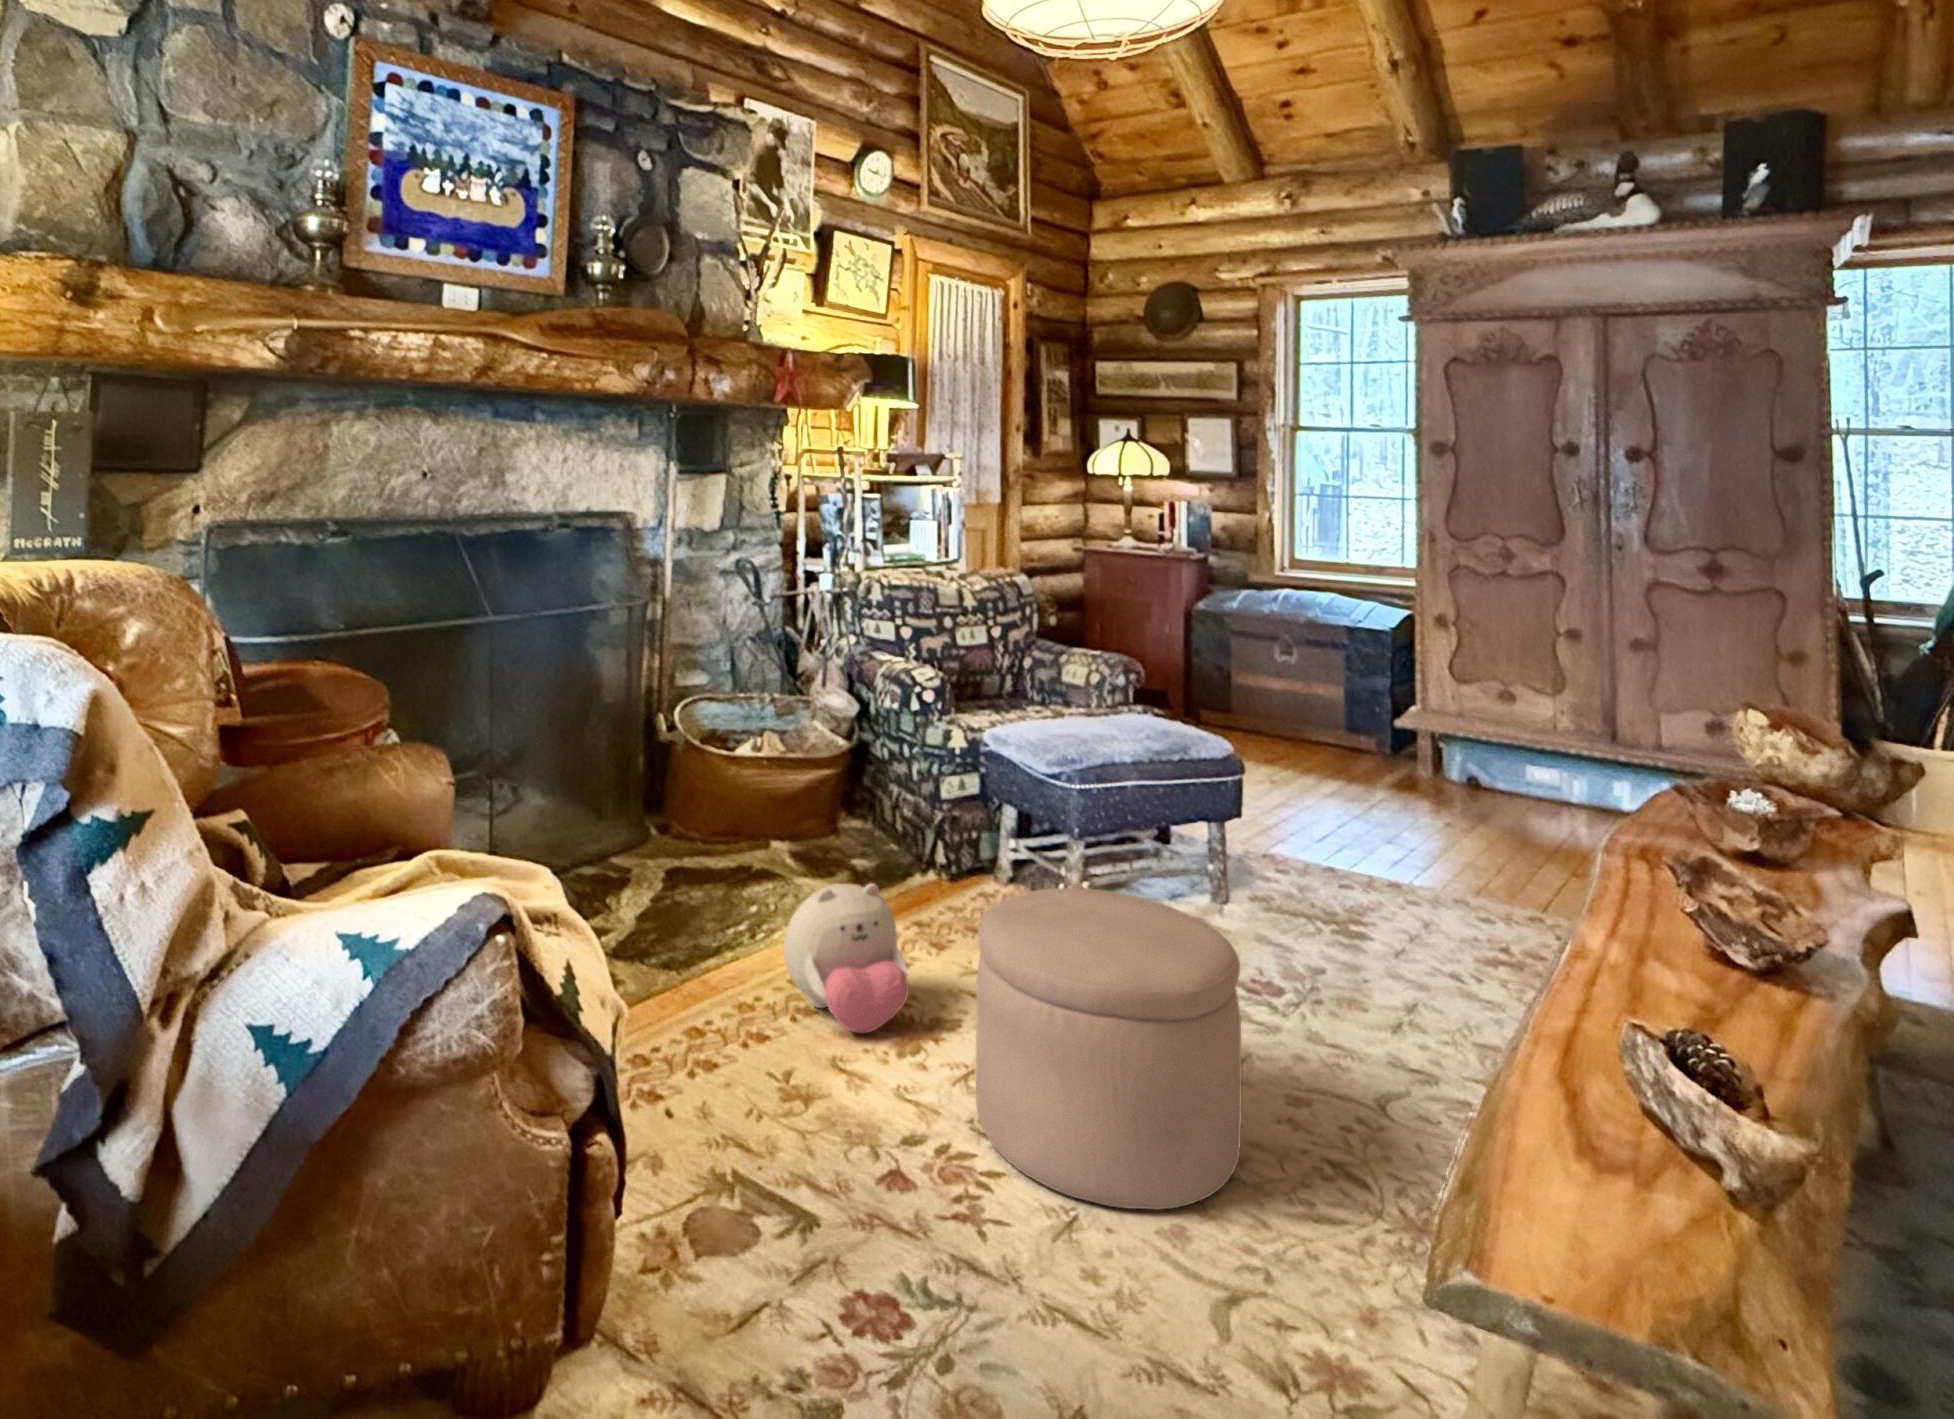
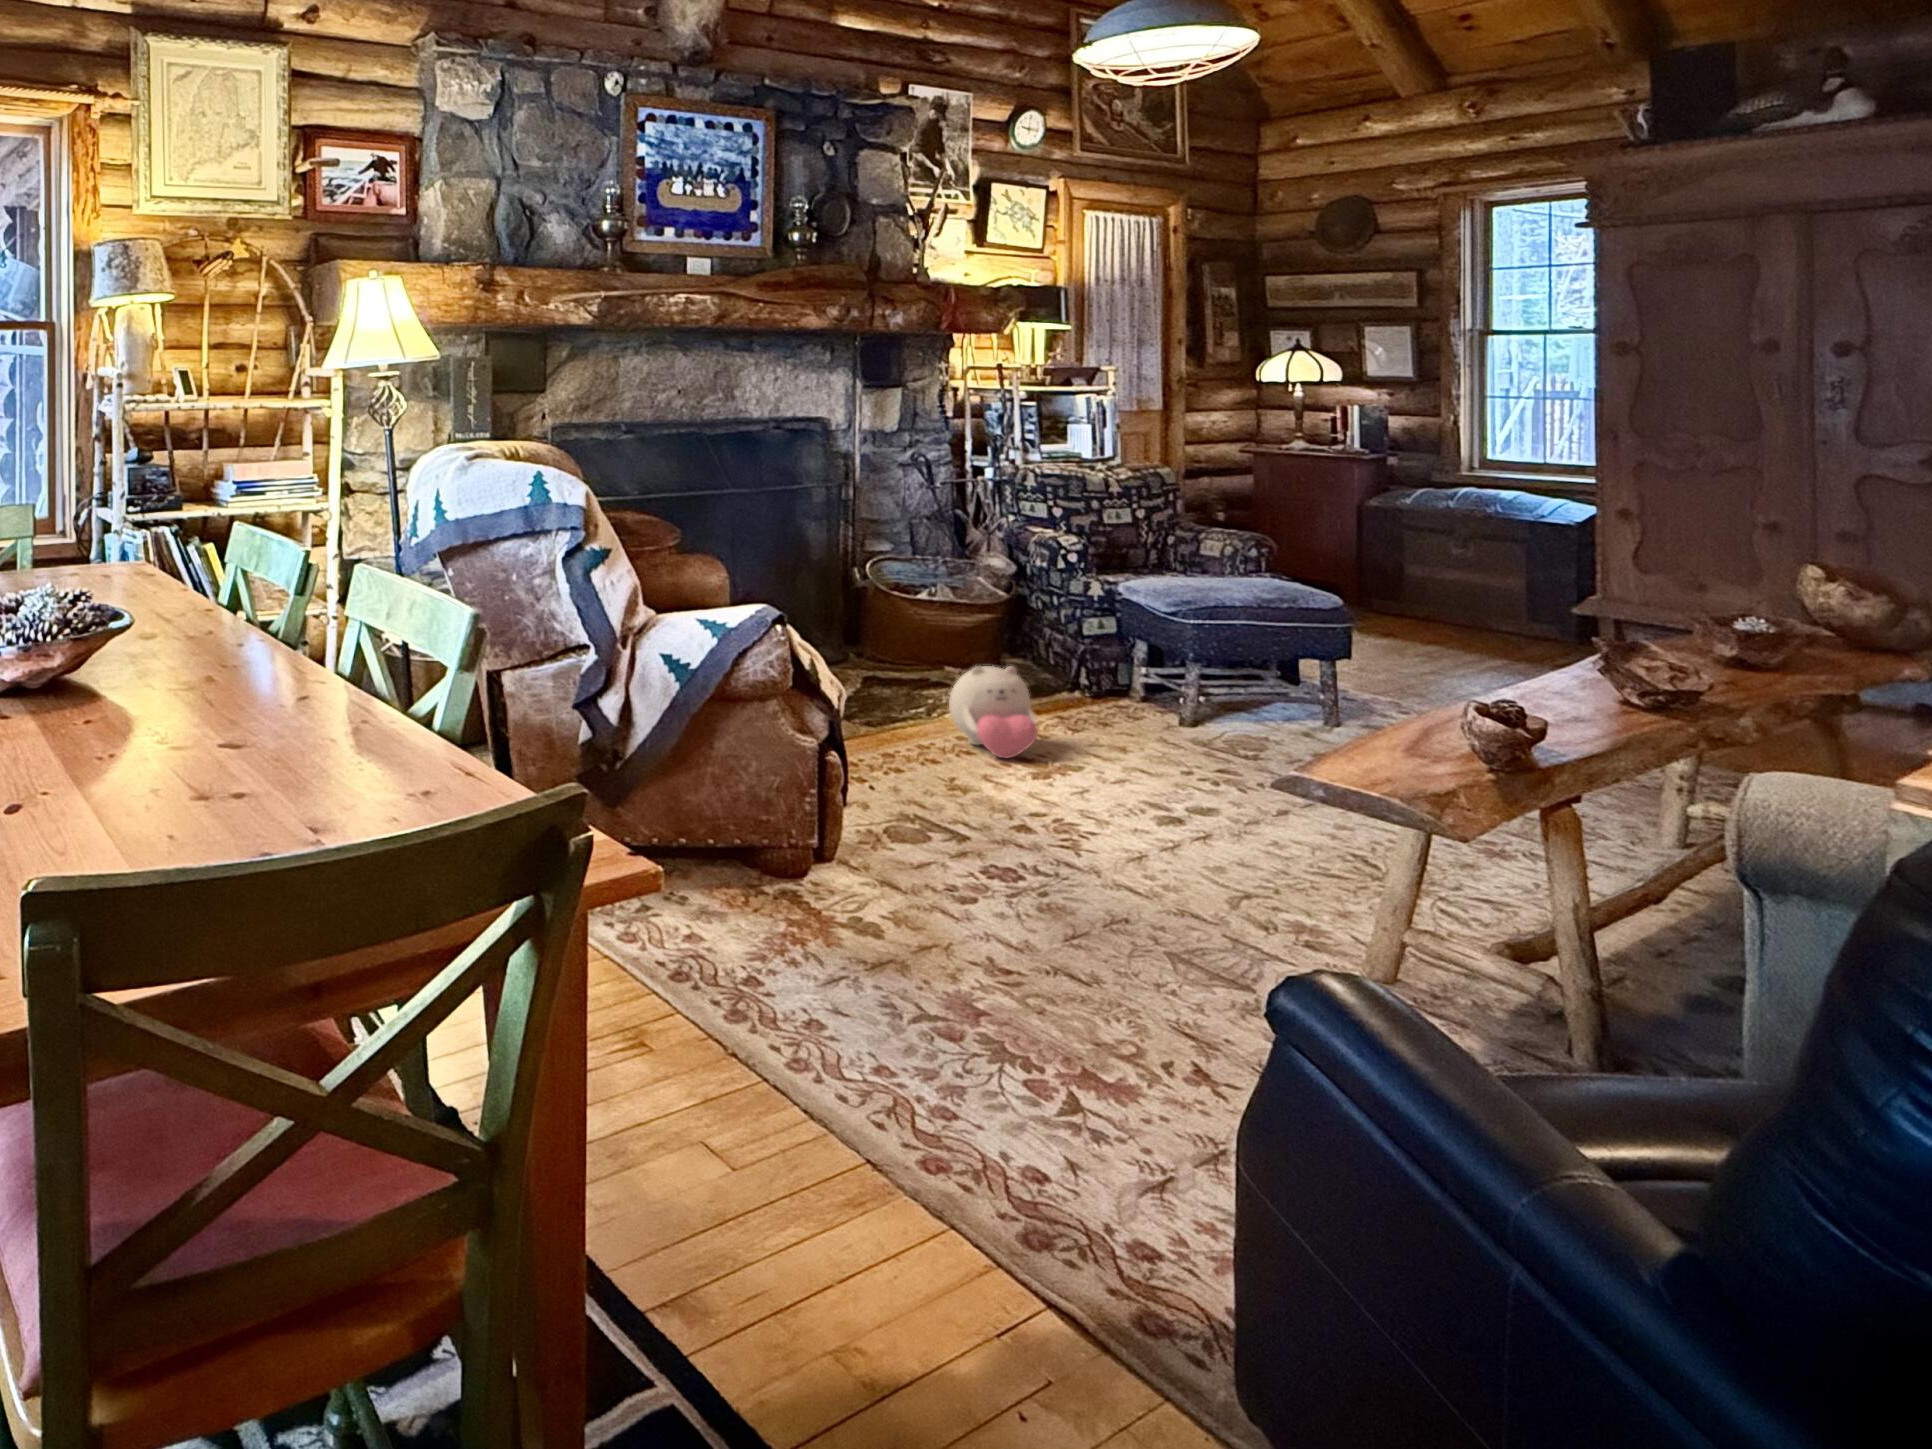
ottoman: present [976,888,1242,1210] -> none [1075,665,1258,844]

